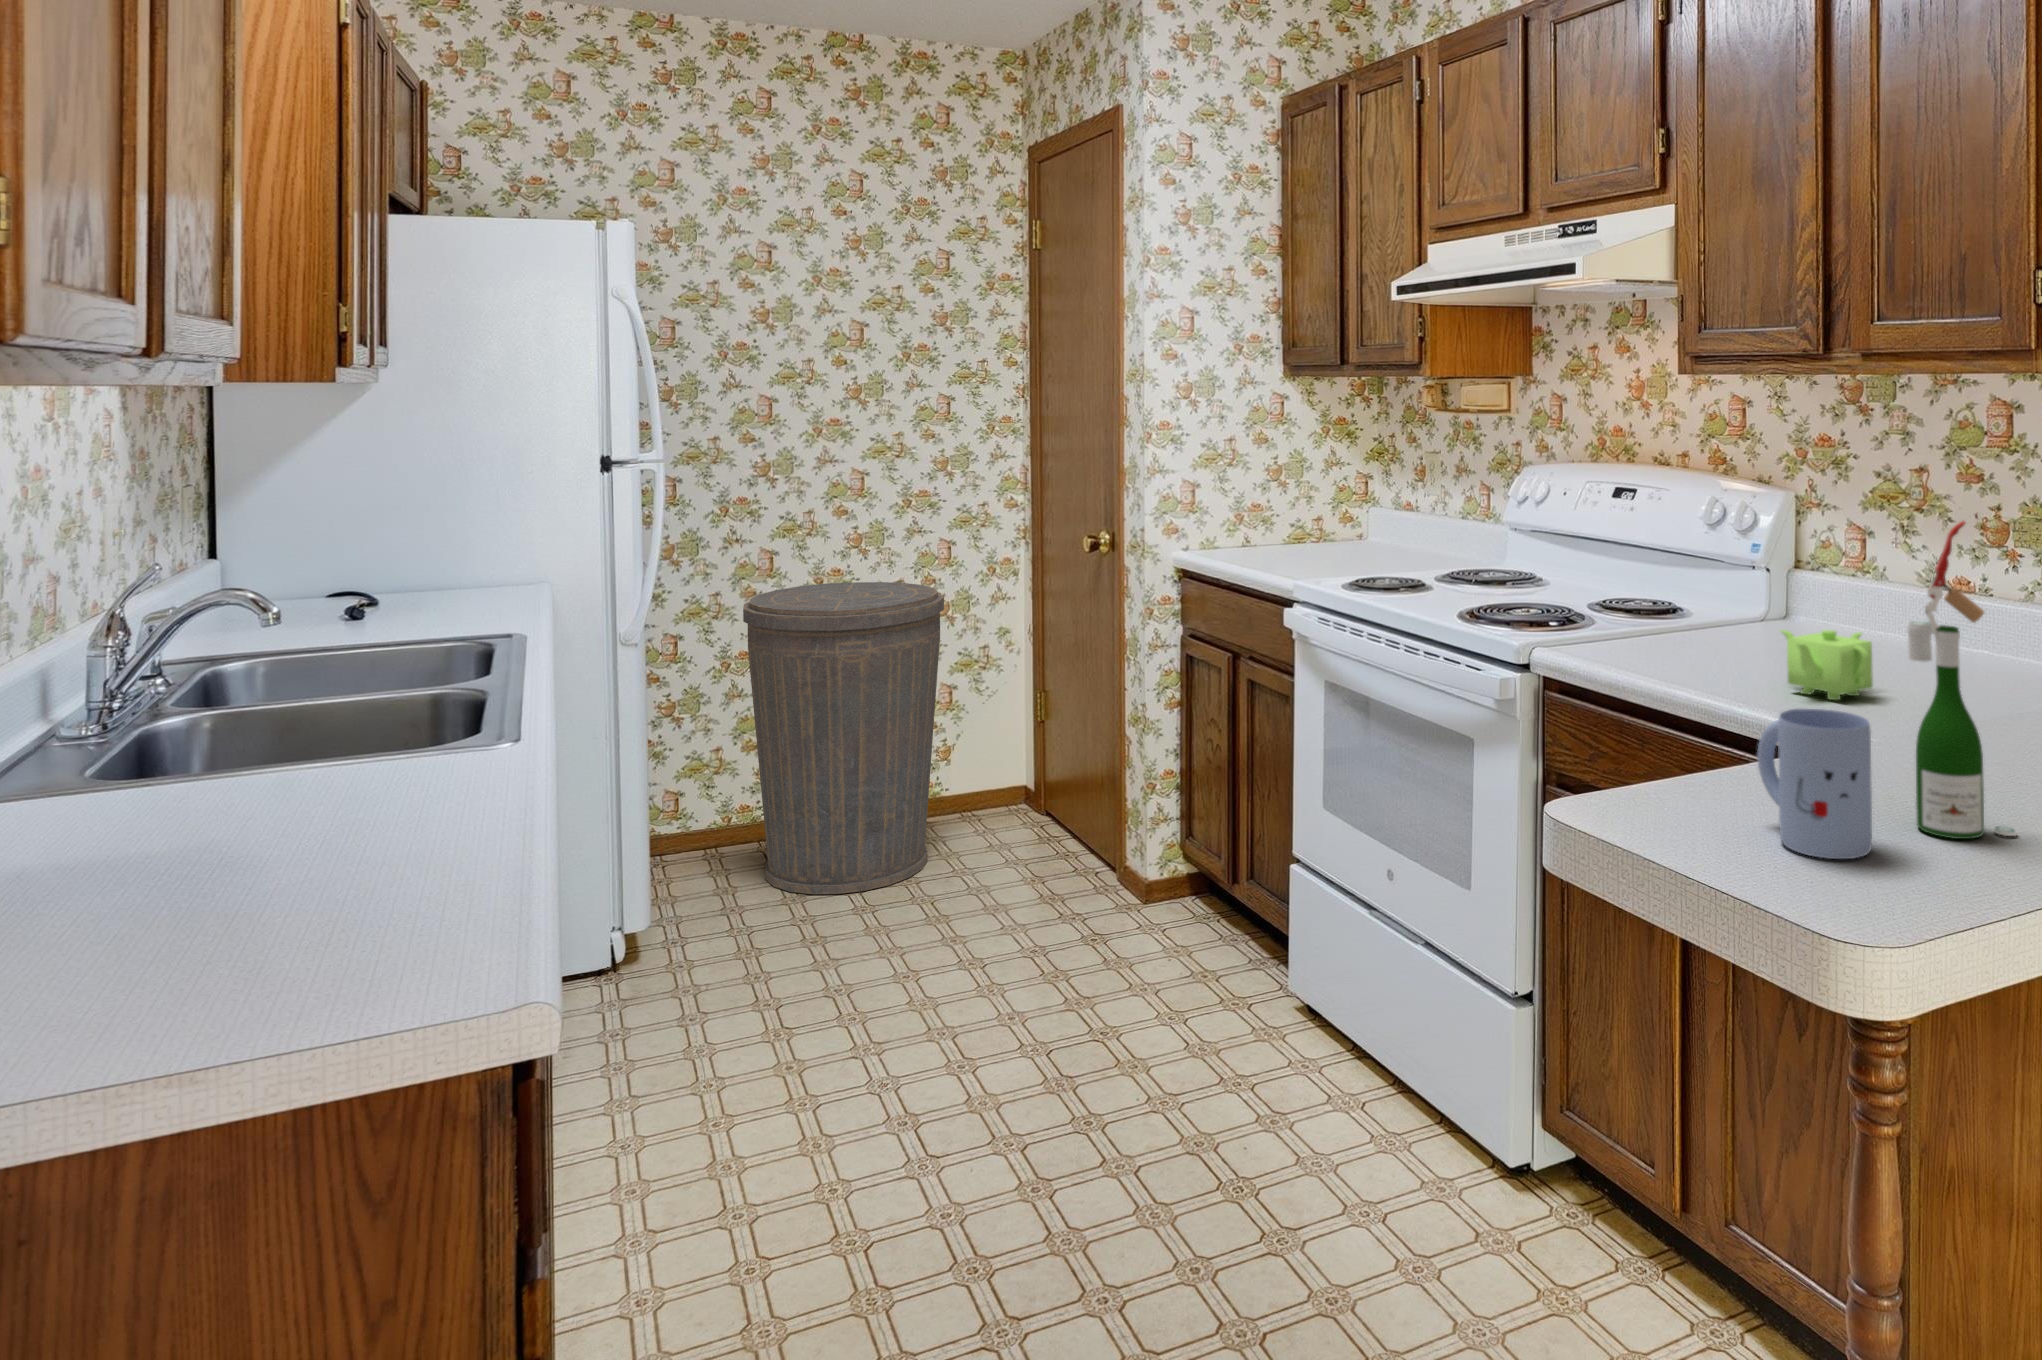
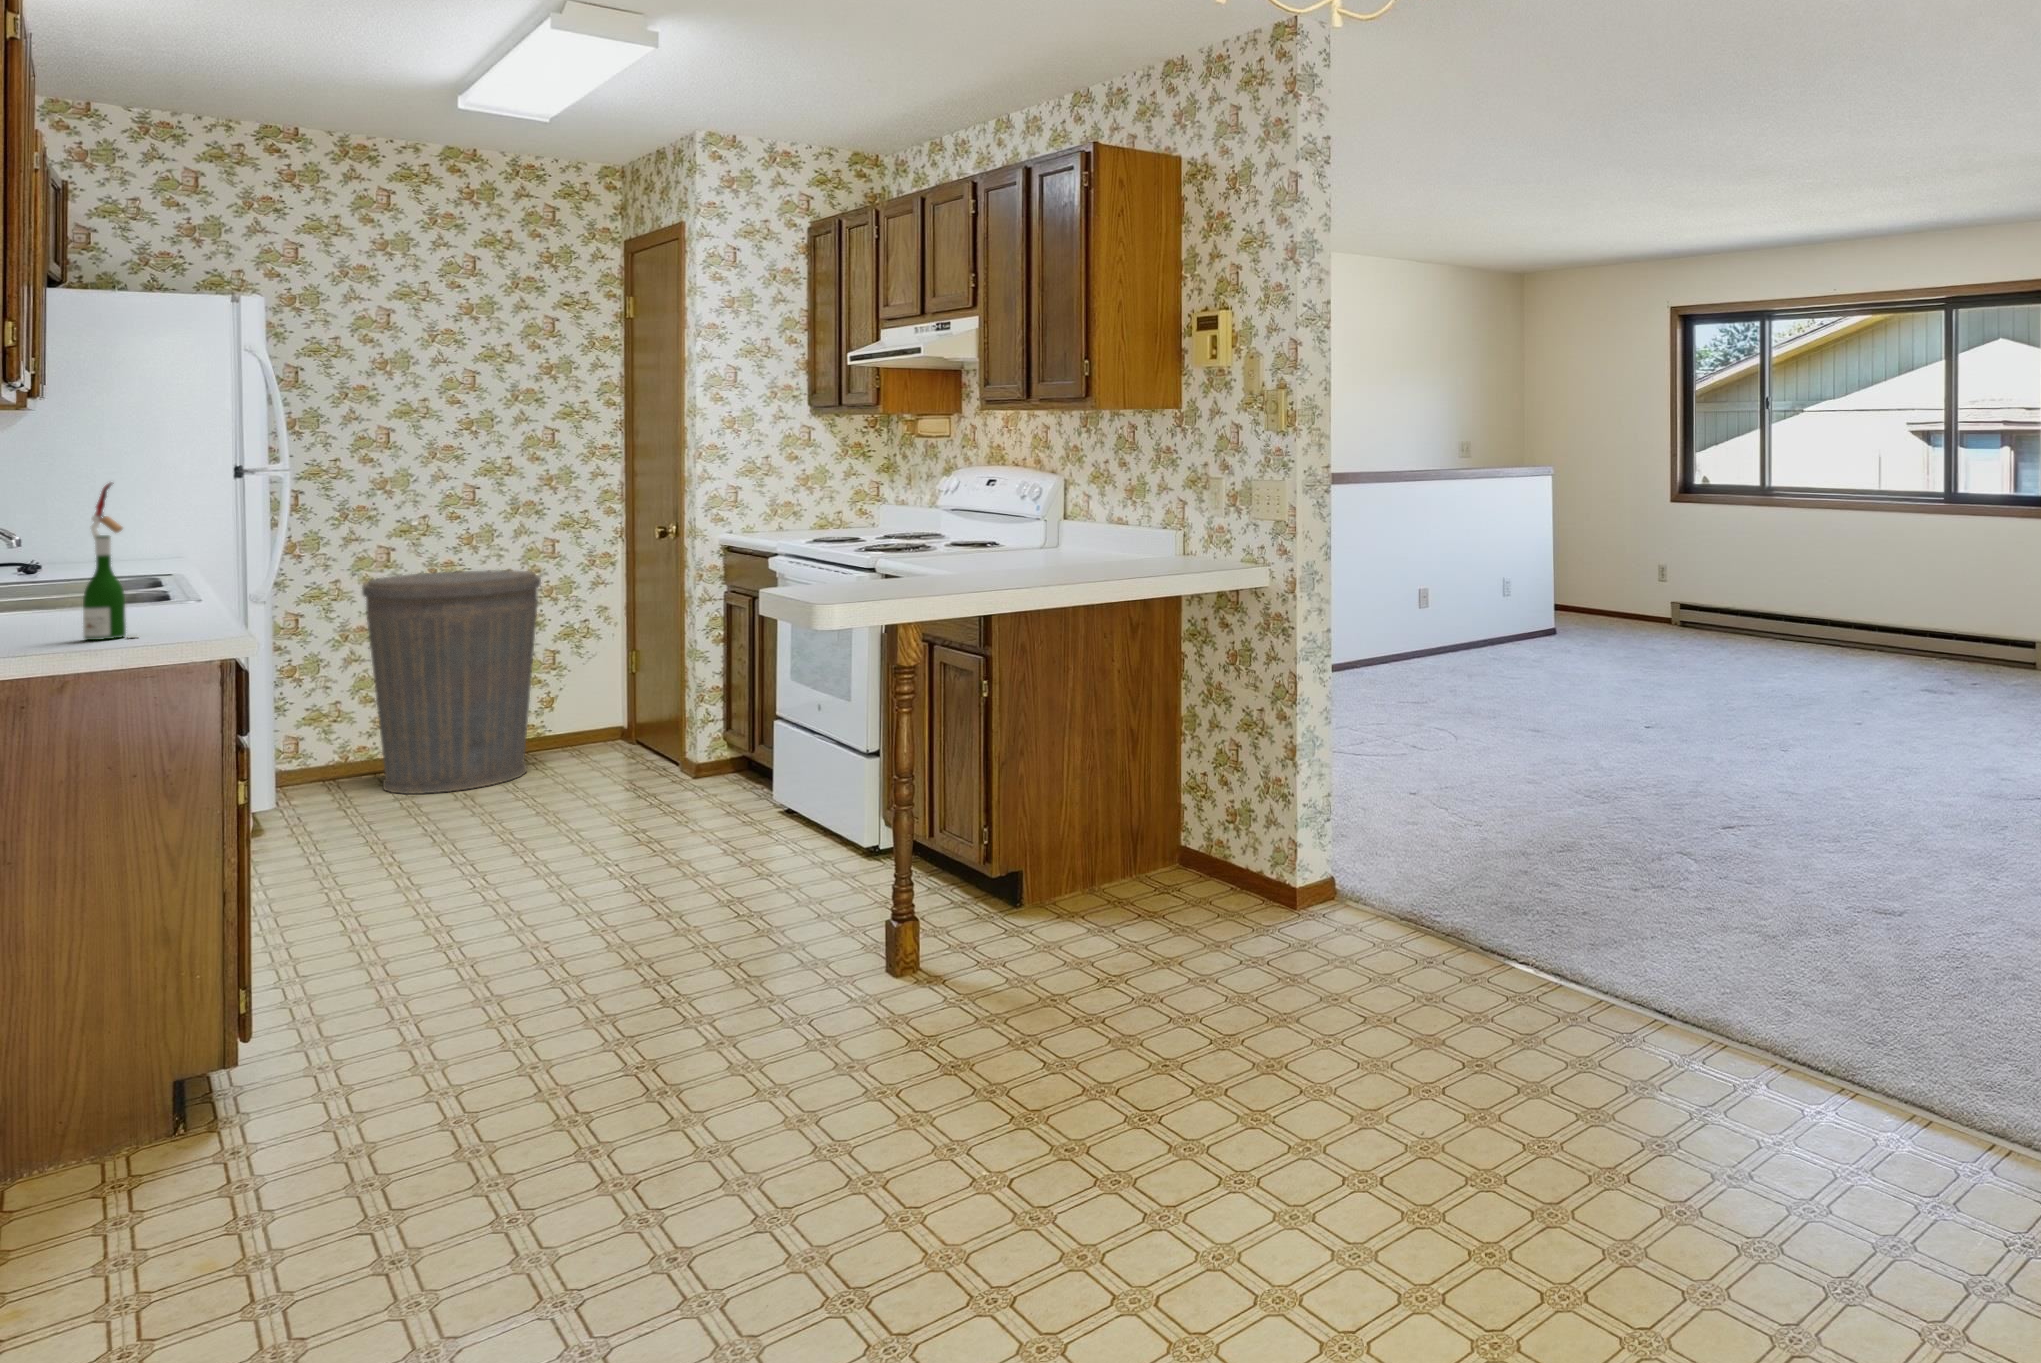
wine bottle: present [1908,521,2017,839] -> present [83,483,137,640]
teapot: present [1781,630,1873,700] -> none [974,536,1022,569]
mug: present [1757,709,1872,859] -> none [856,541,893,595]

